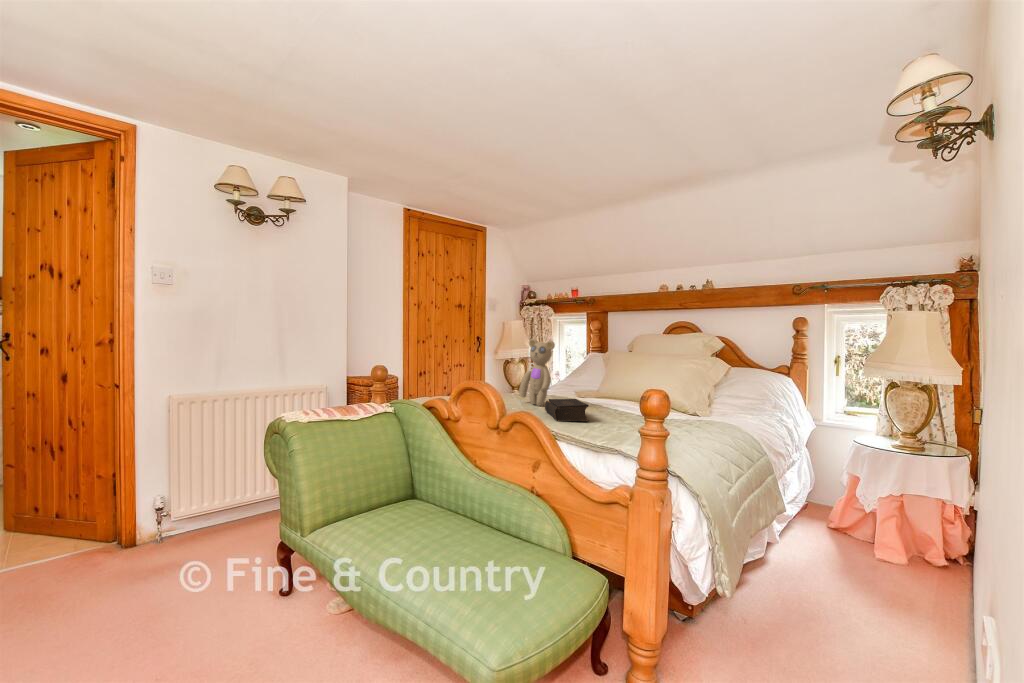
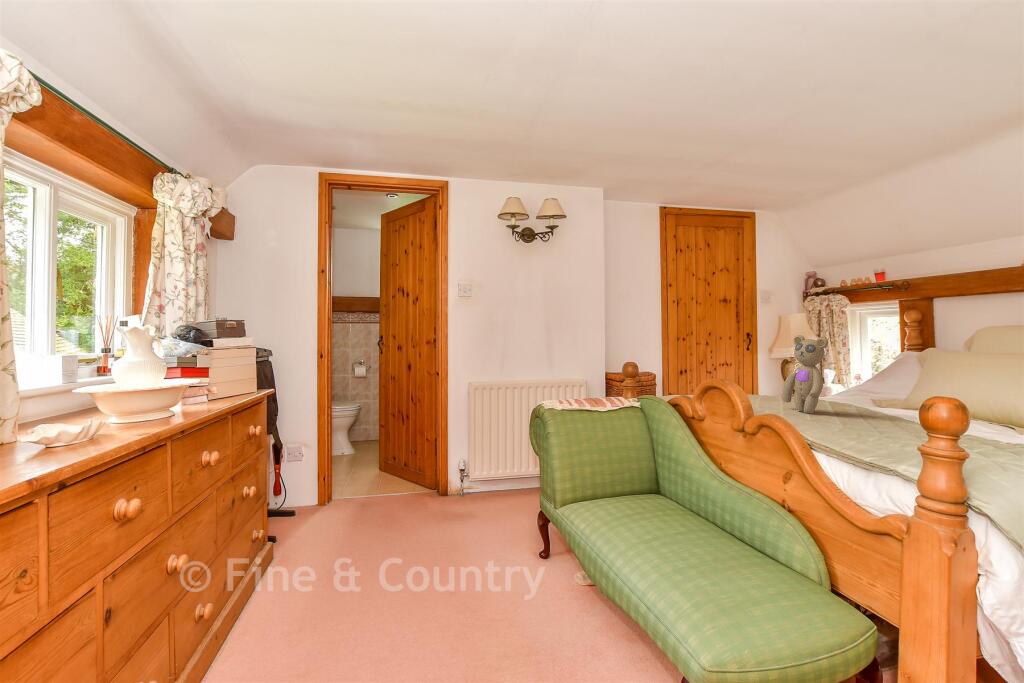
book: present [545,399,589,422] -> none [812,406,872,435]

